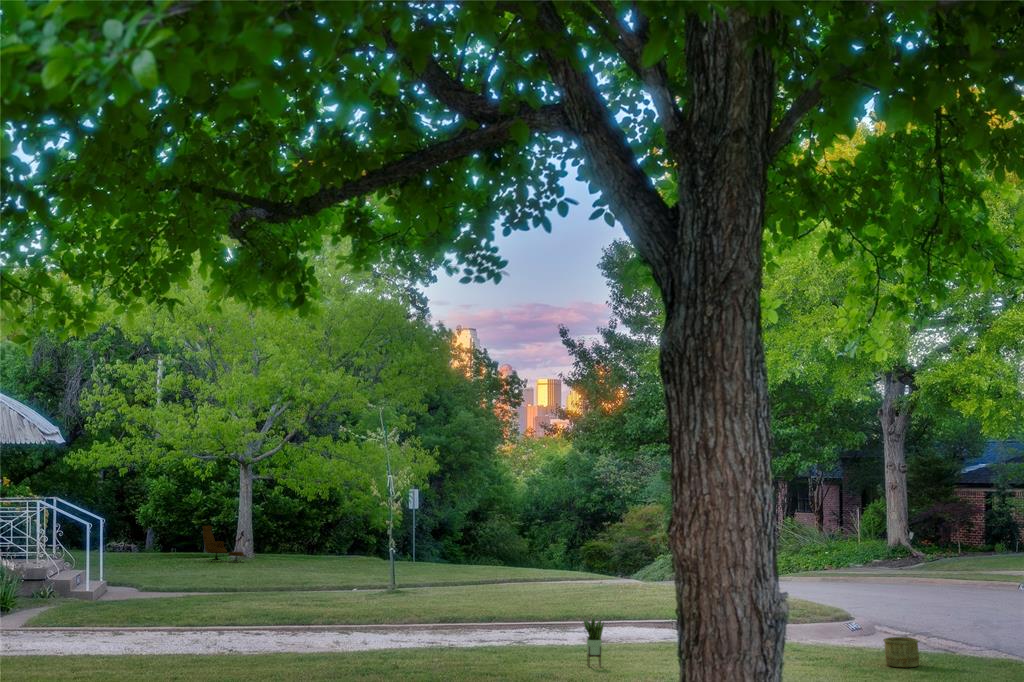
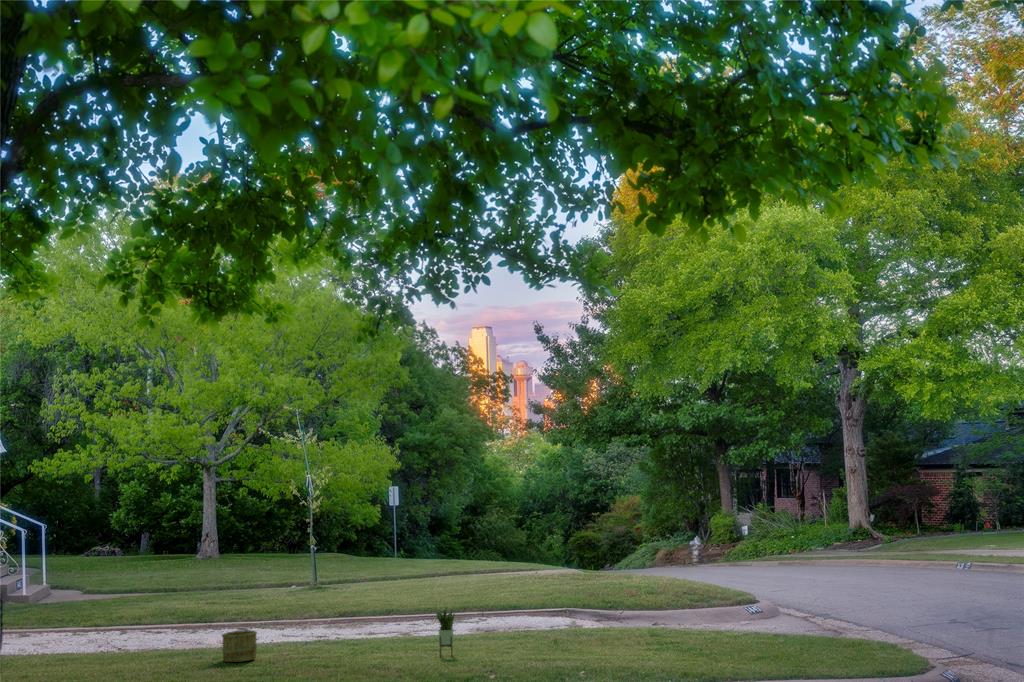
lounge chair: present [203,526,244,561] -> none [169,528,210,563]
wooden bucket: present [883,637,919,668] -> present [222,631,257,662]

